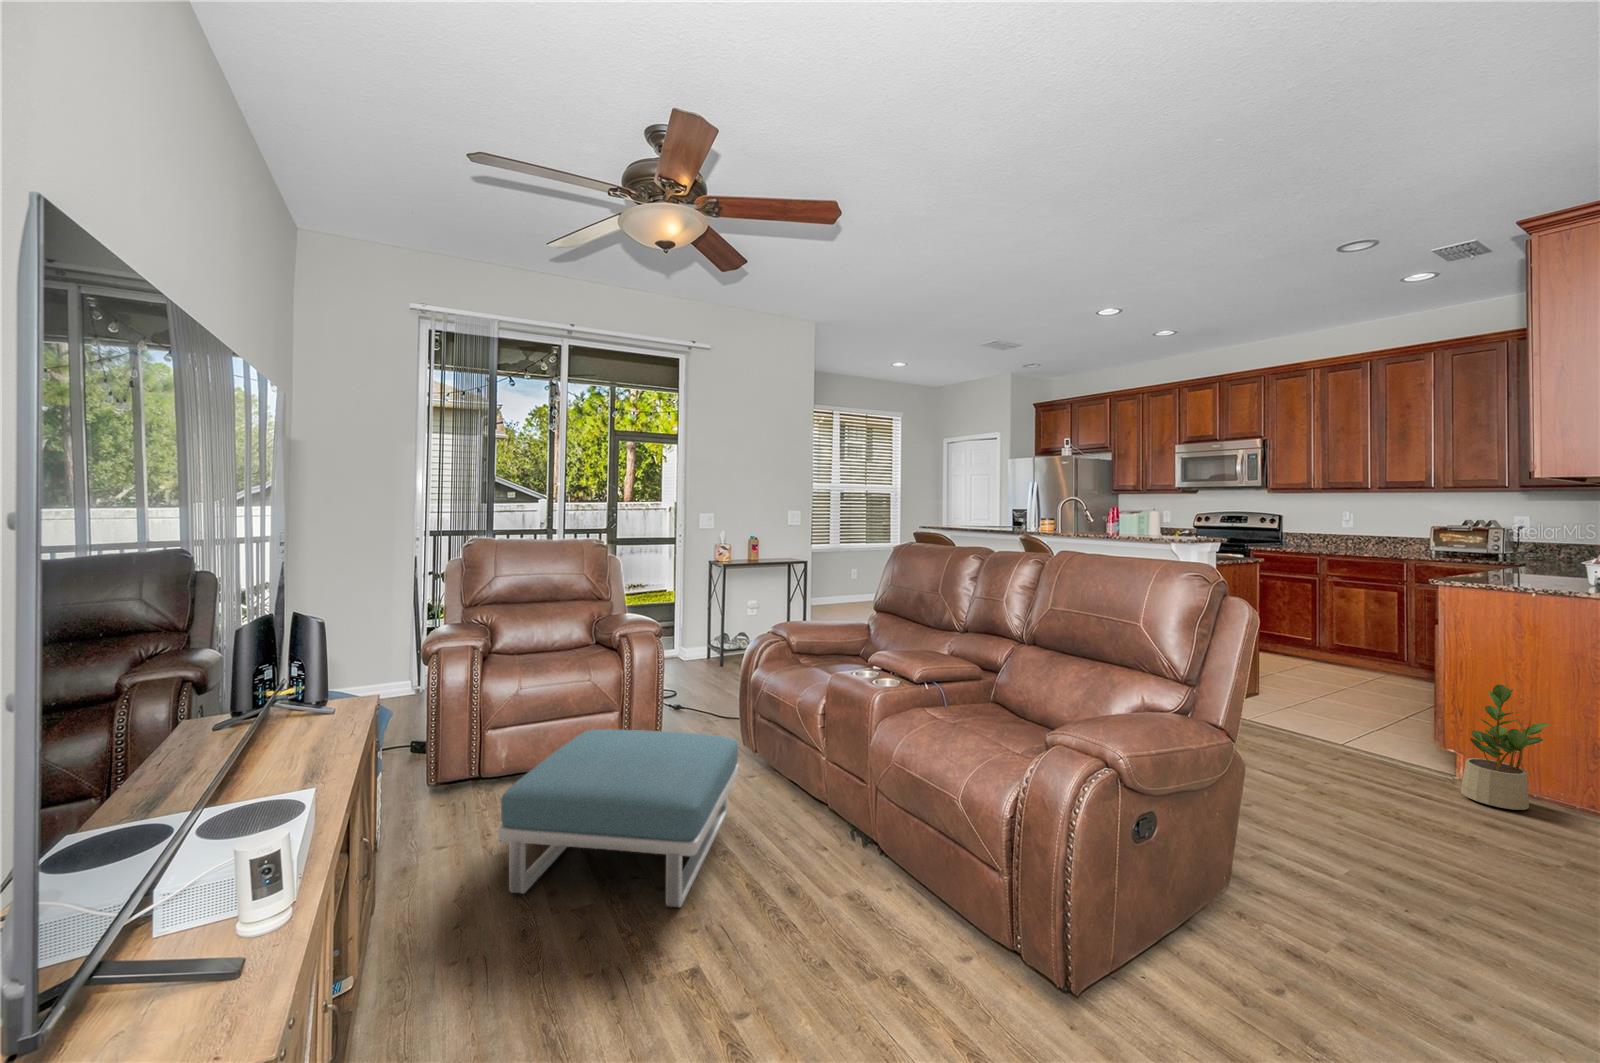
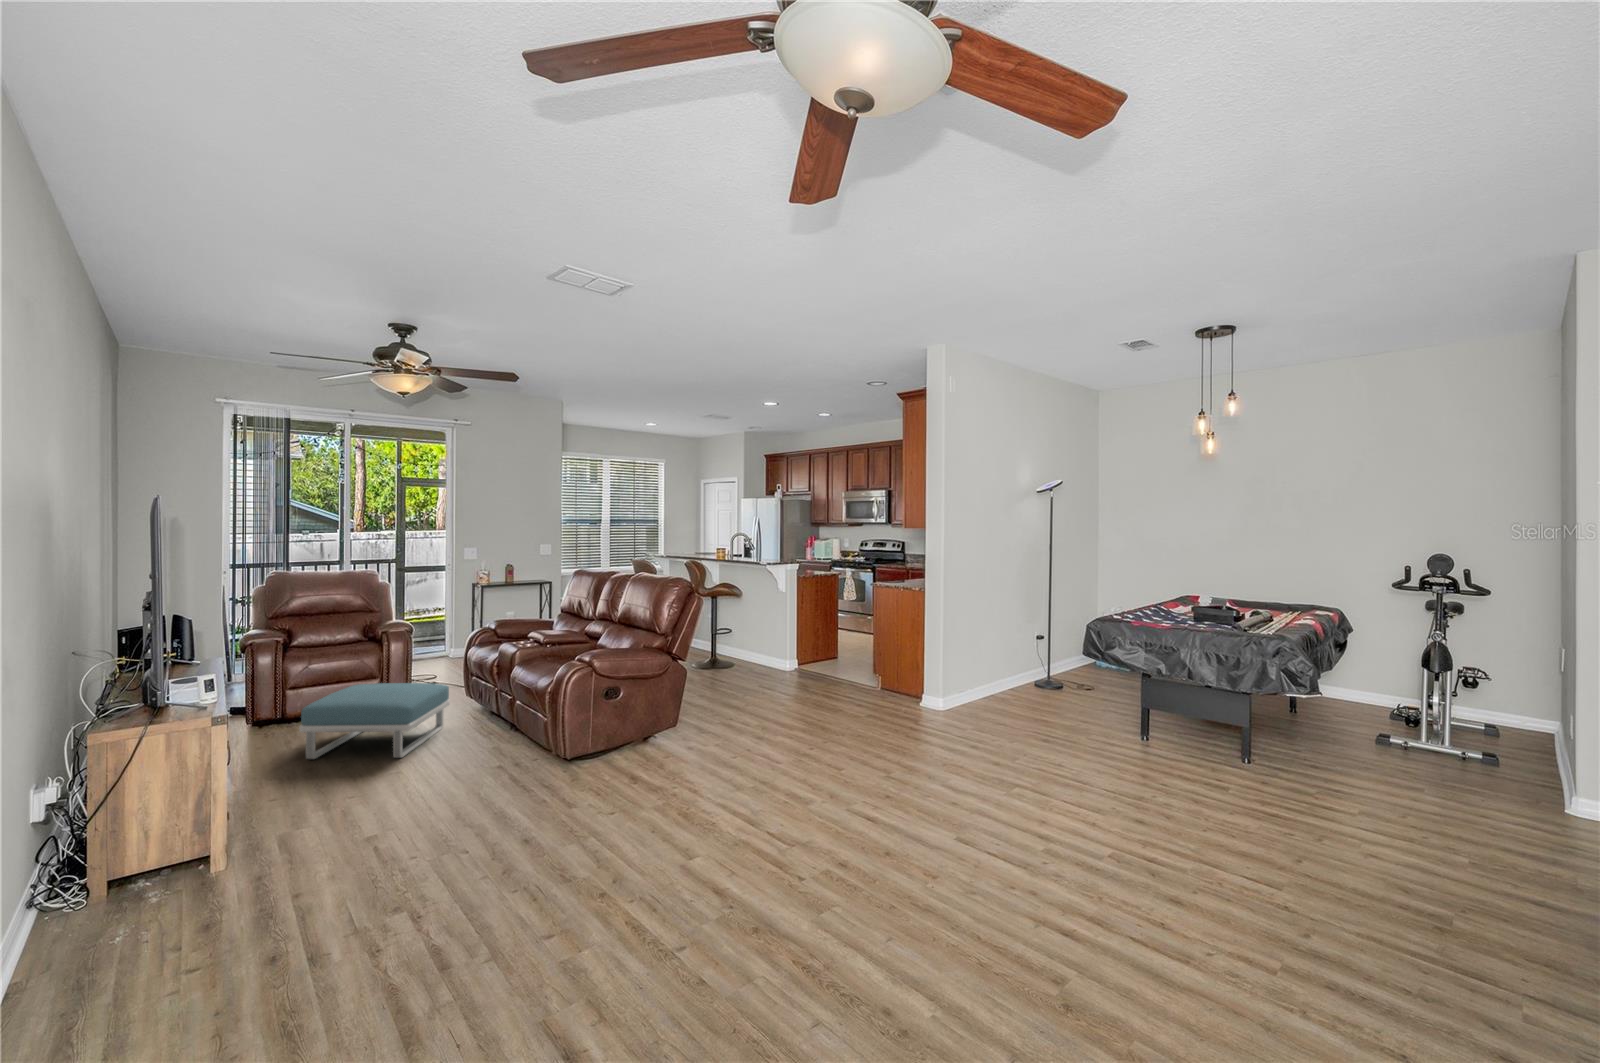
potted plant: present [1461,684,1550,810] -> none [865,641,898,704]

